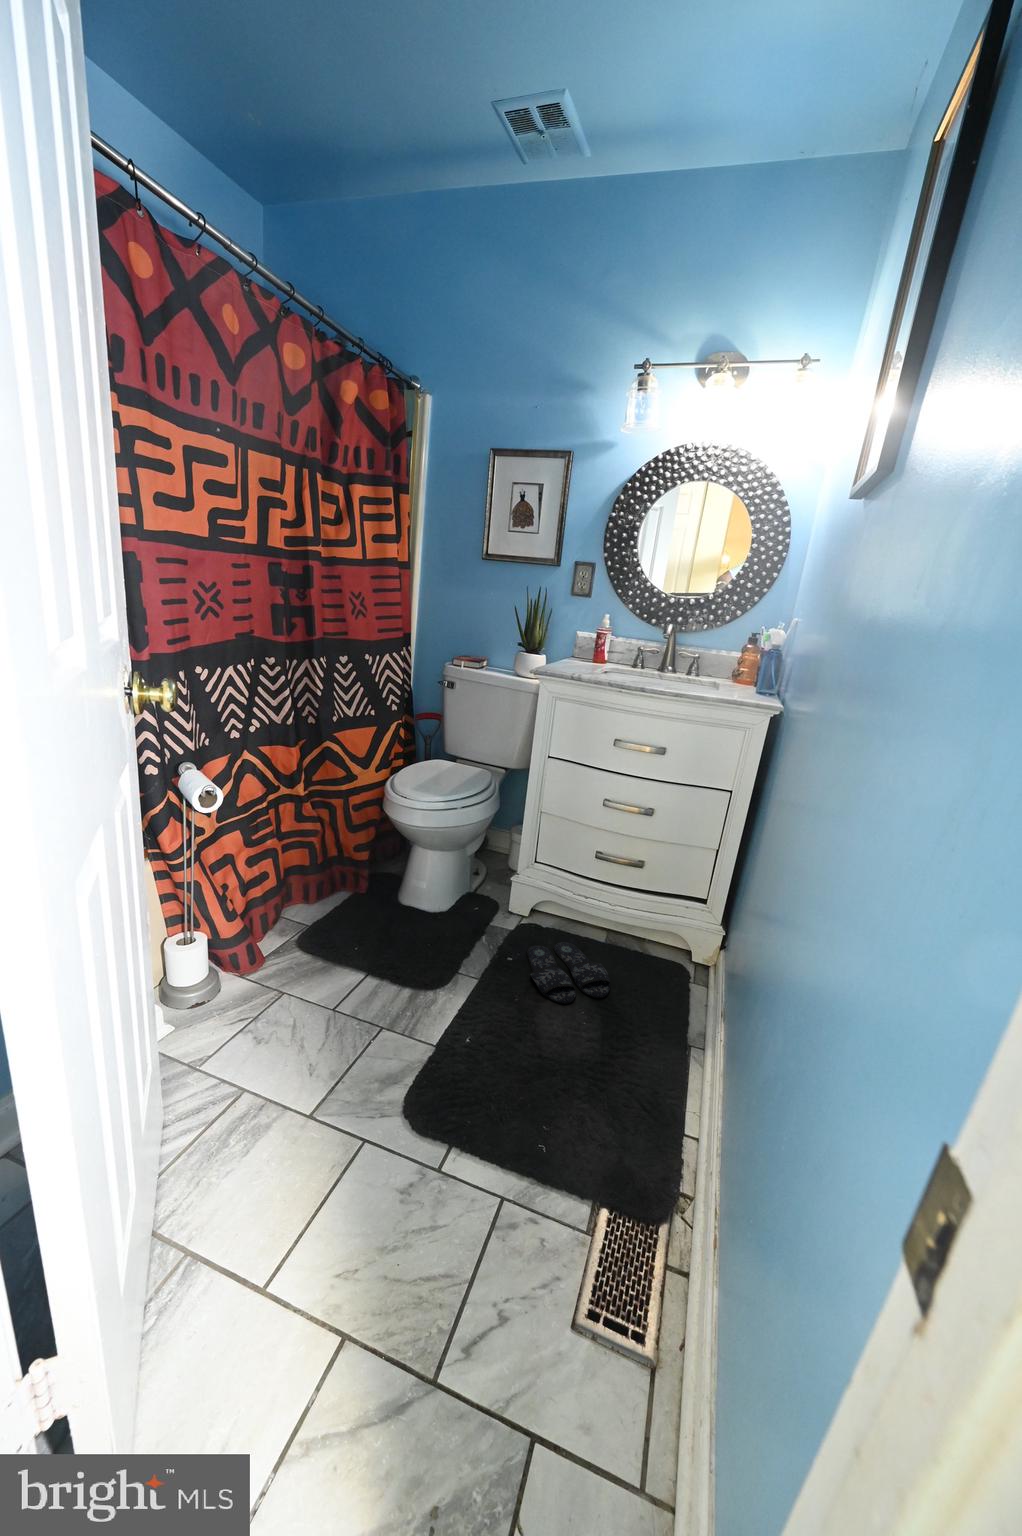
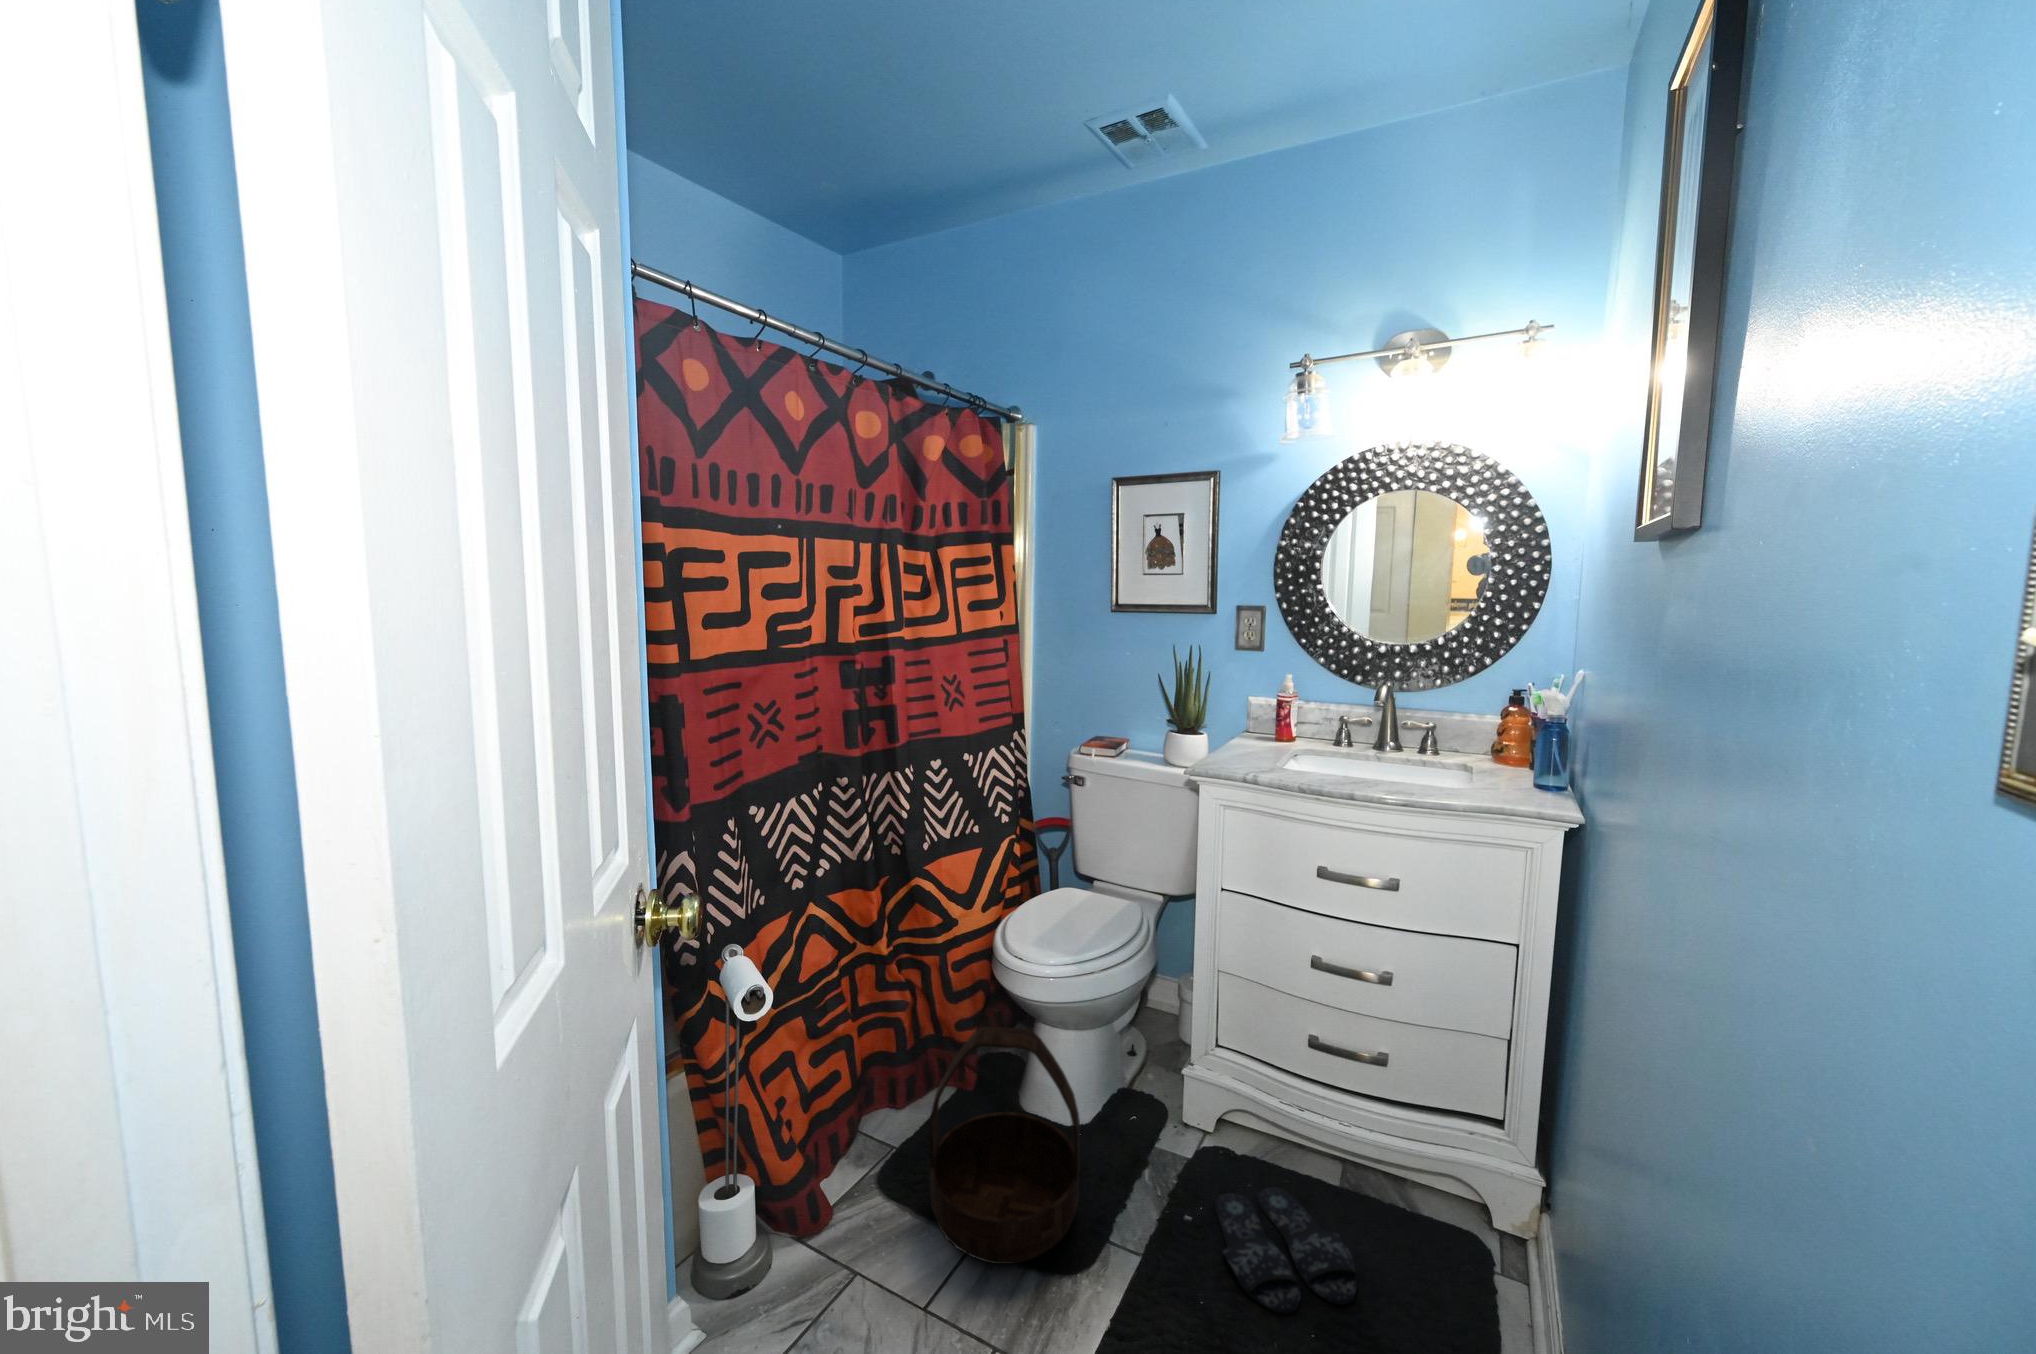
basket: none [336,837,443,986] -> present [929,1027,1080,1264]

